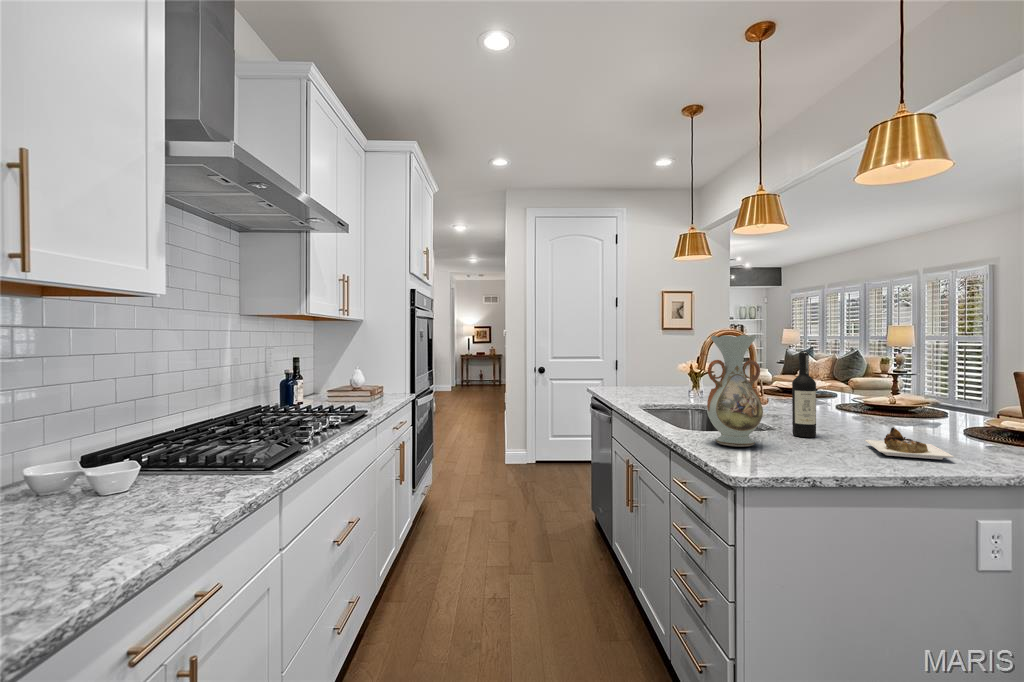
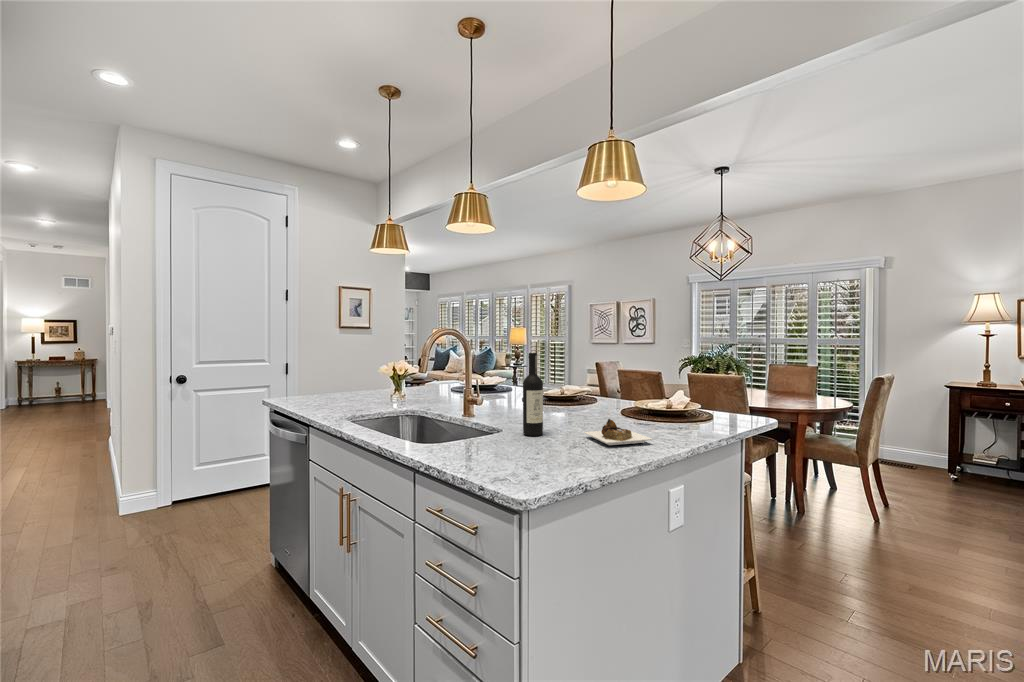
vase: present [707,335,763,447] -> none [459,335,515,458]

